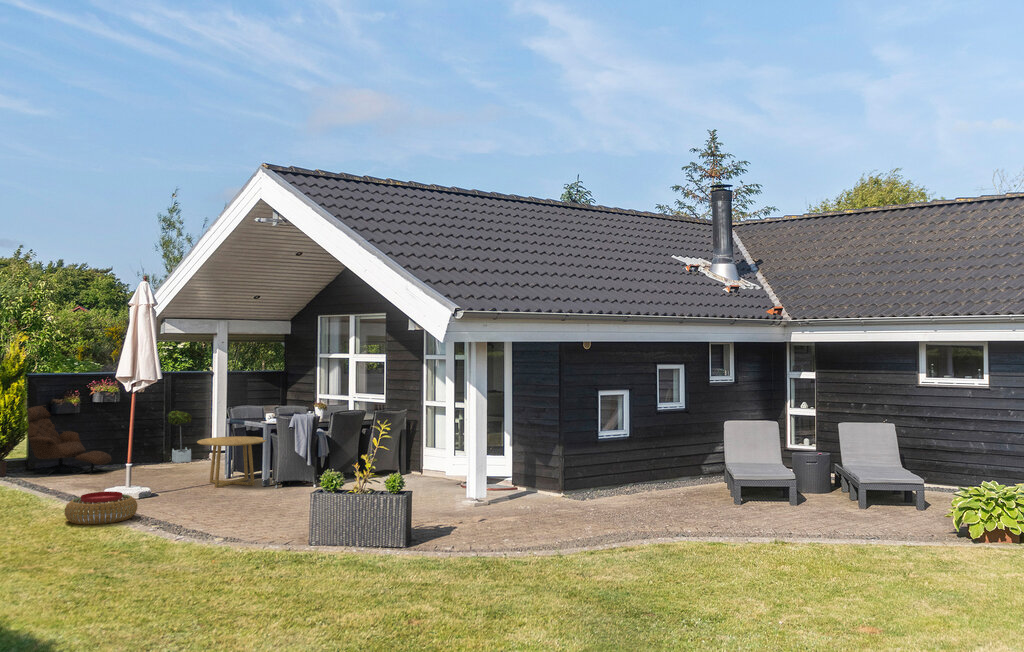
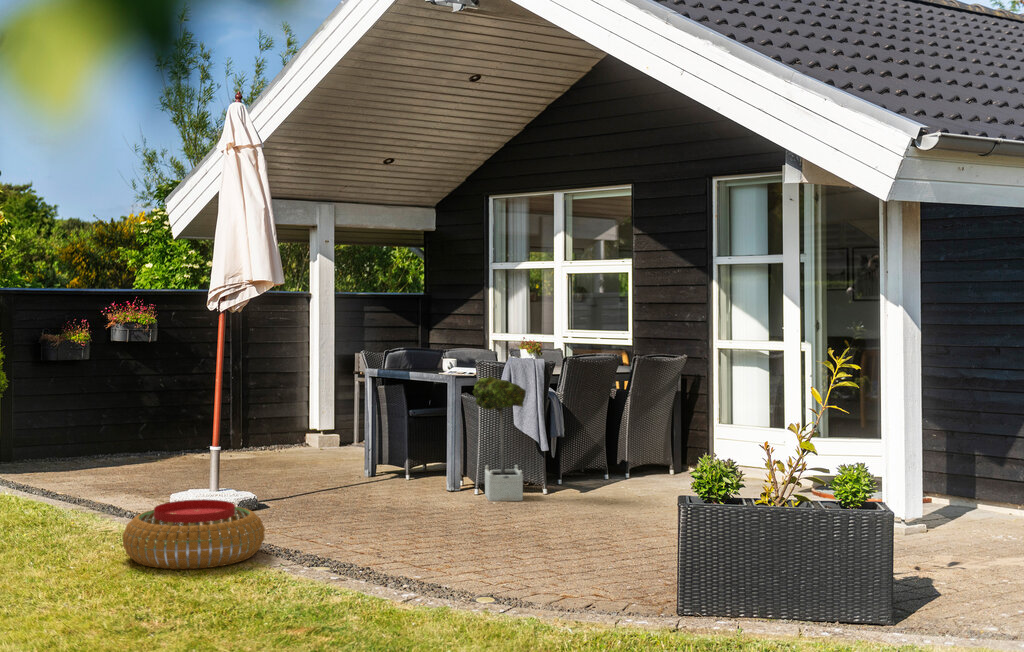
lounge chair: present [27,406,112,476] -> none [13,343,157,467]
potted tree: present [168,410,192,463] -> present [473,376,526,501]
round table: present [197,436,266,488] -> none [326,400,451,494]

